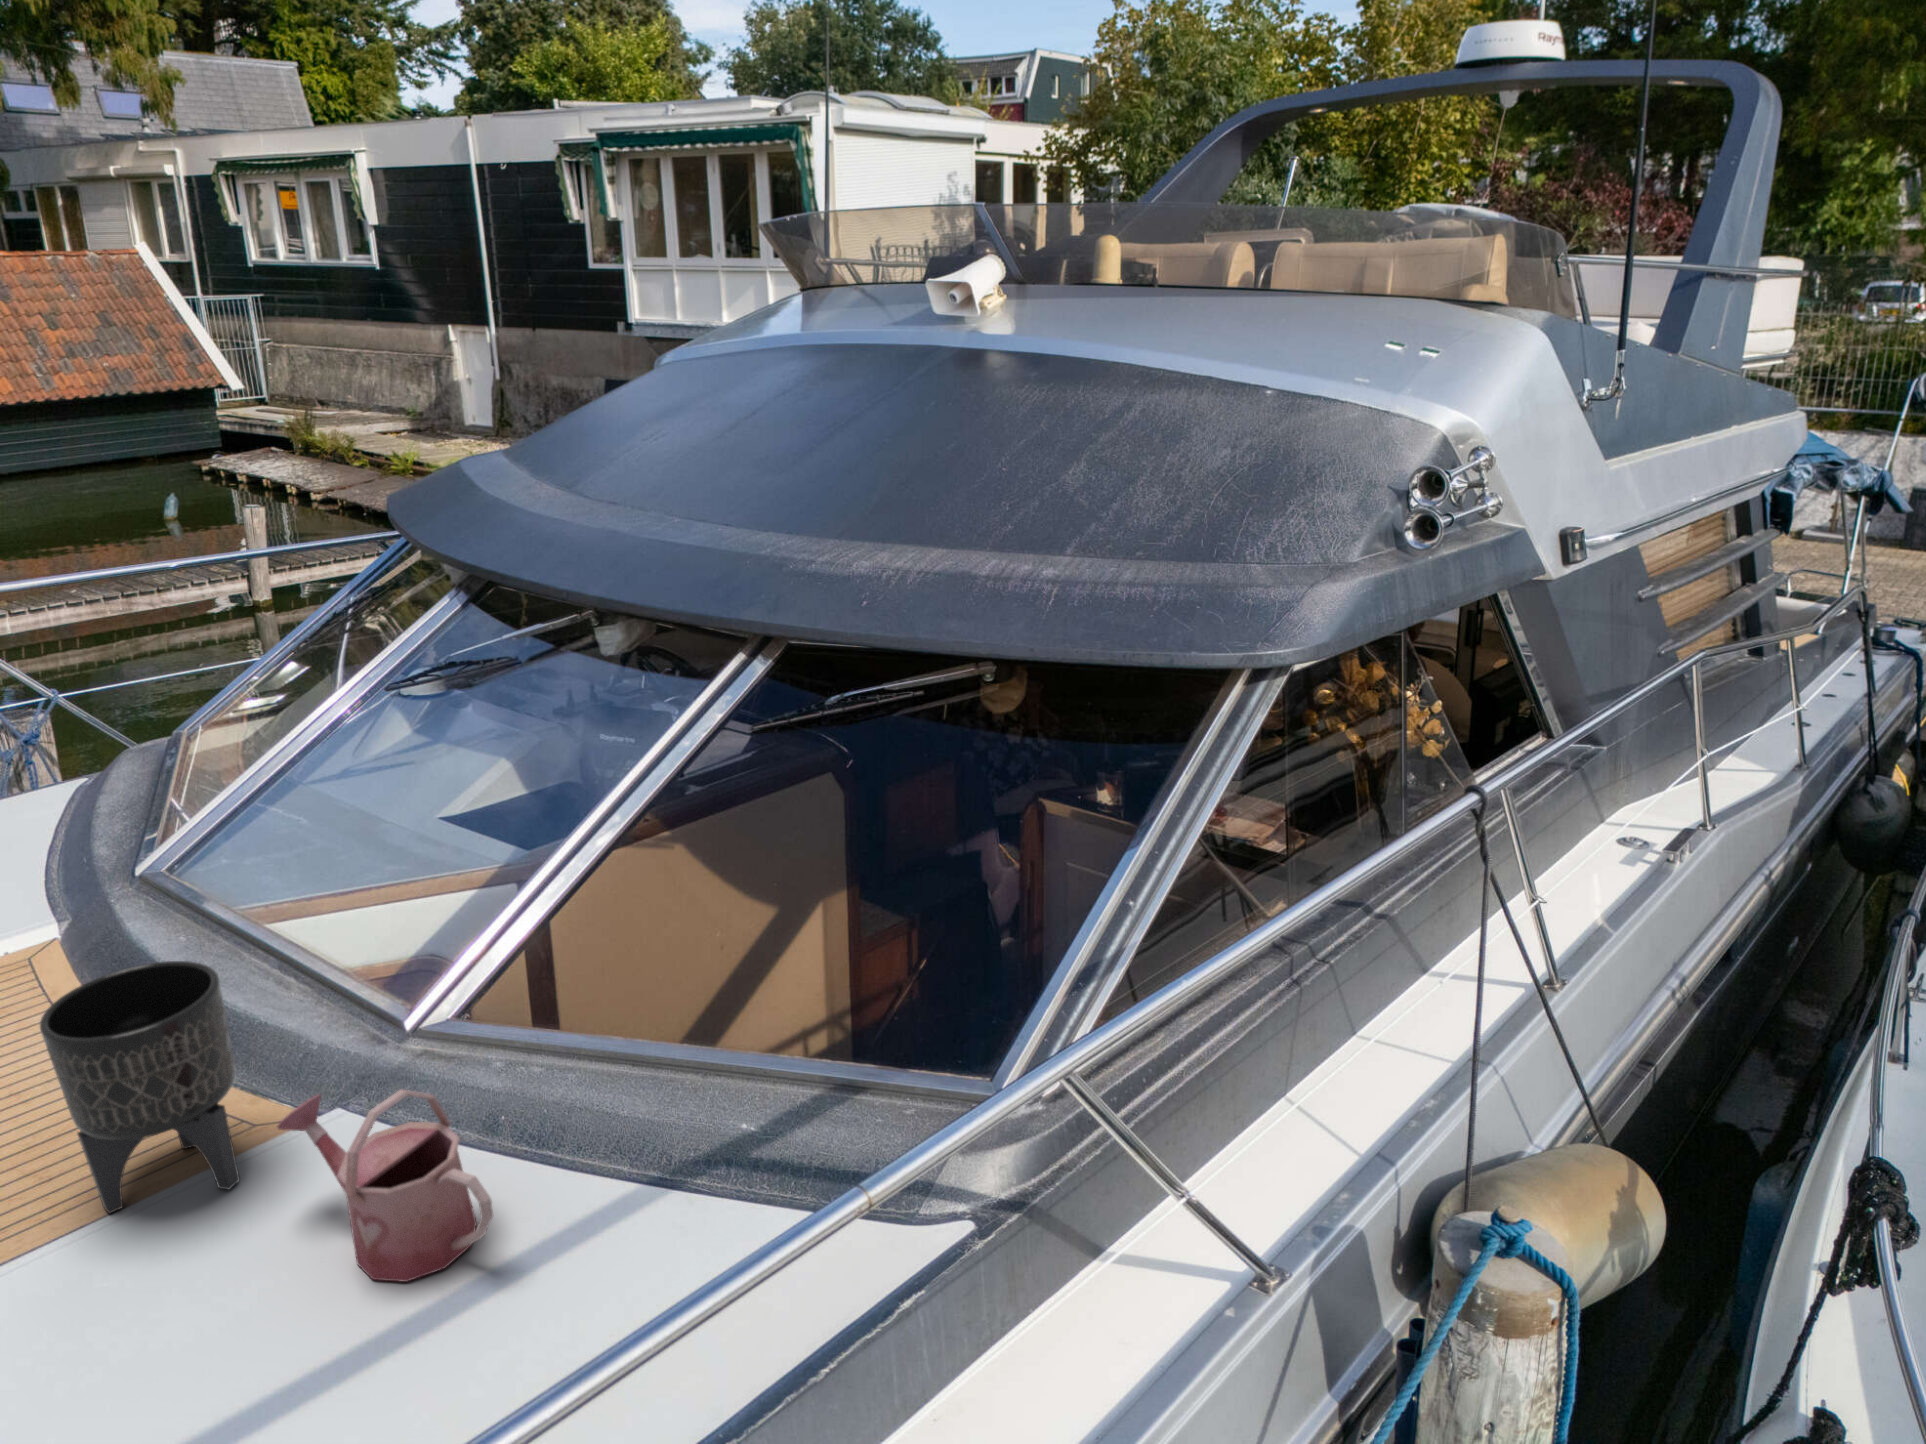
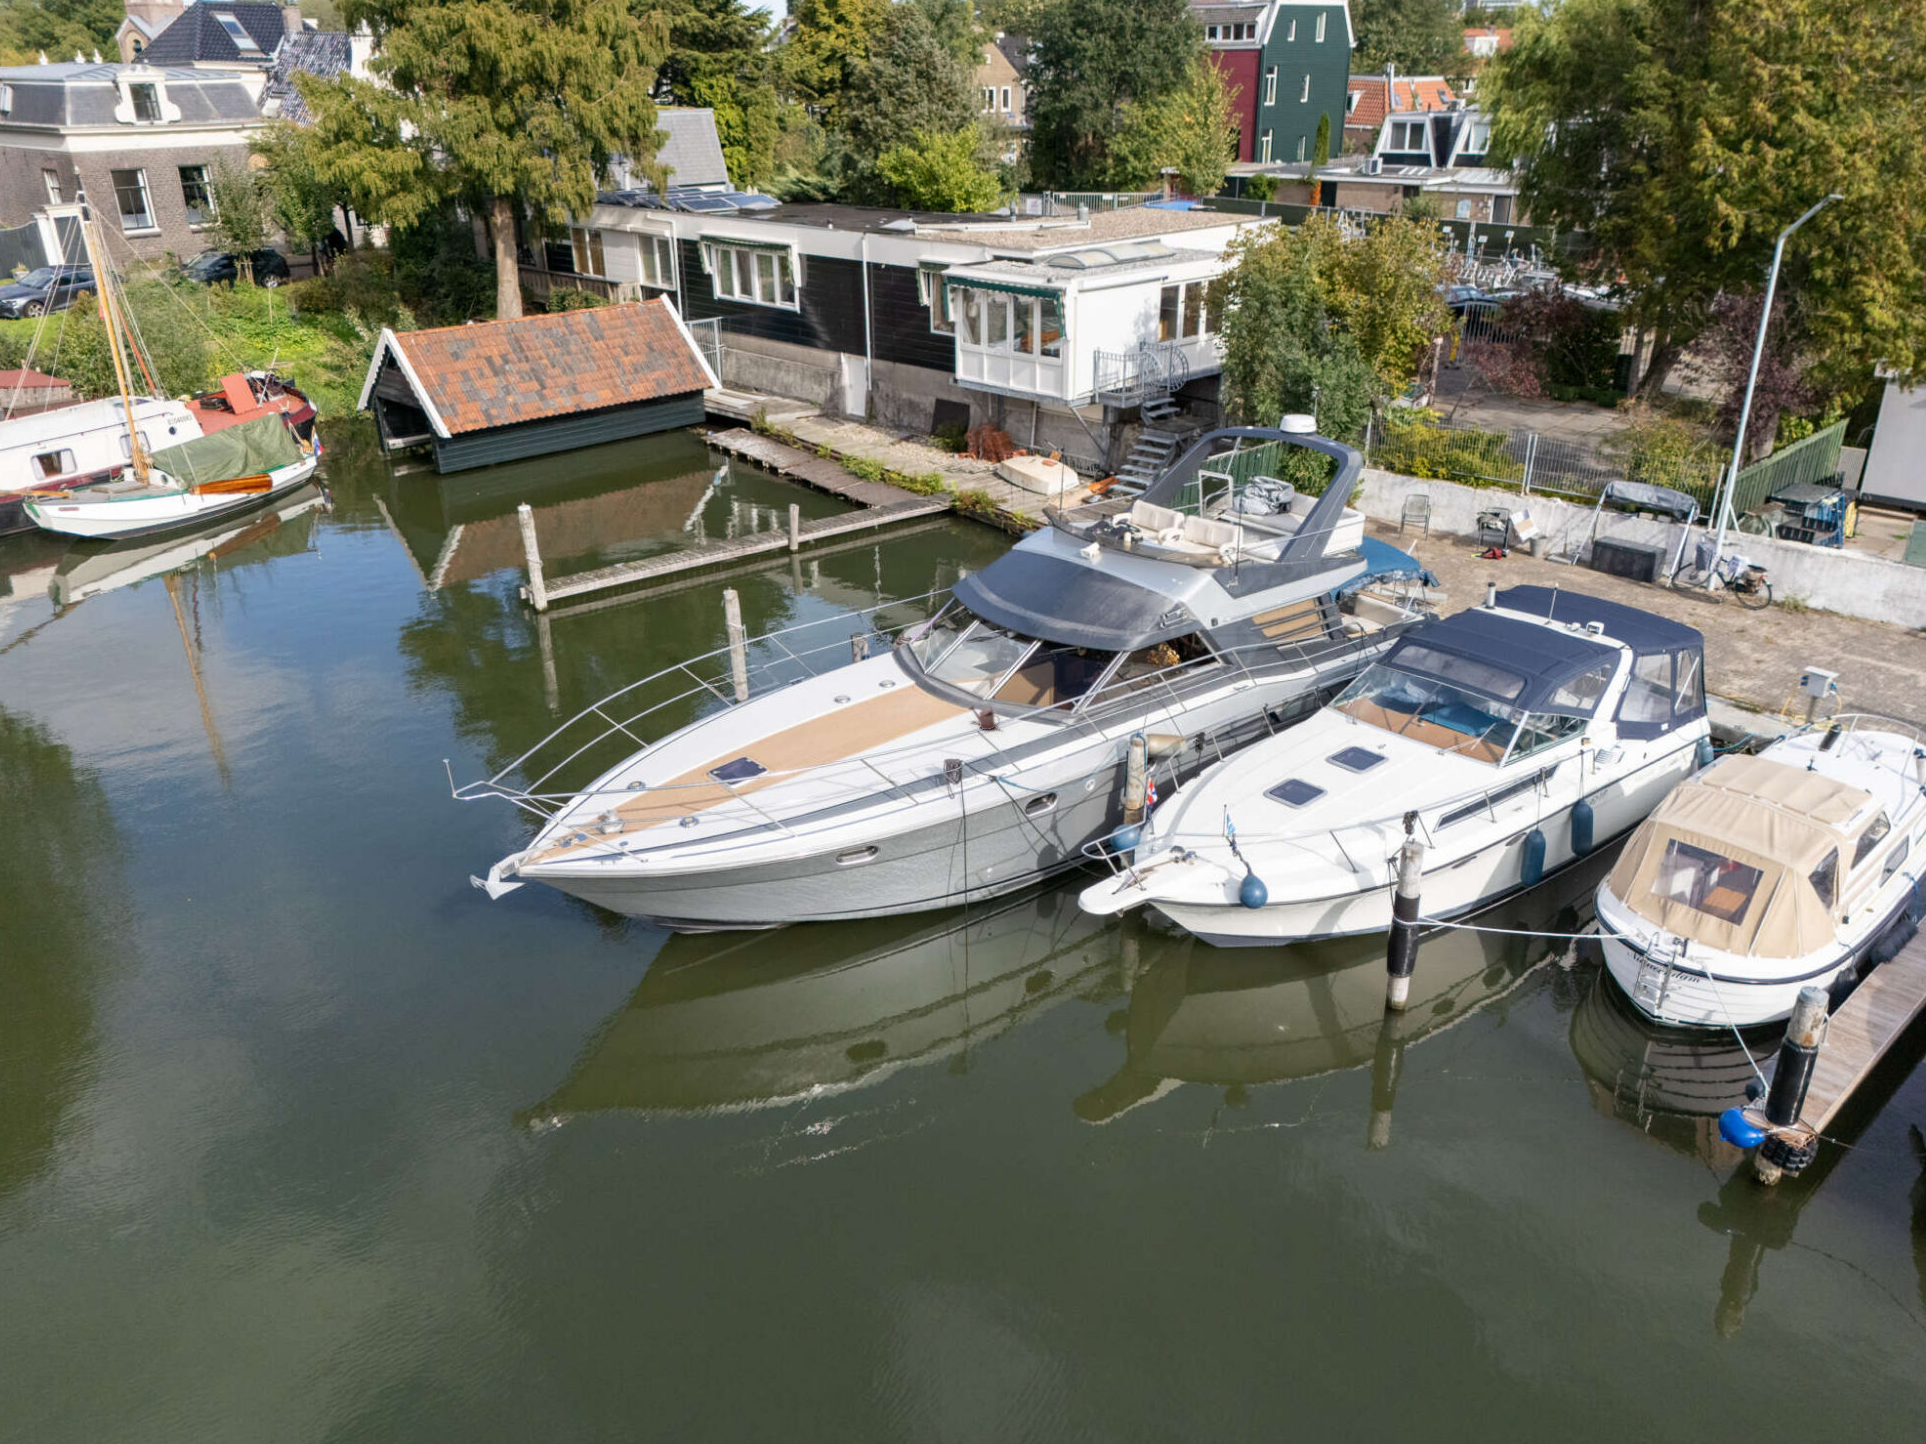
planter: present [40,961,240,1213] -> none [937,685,959,720]

